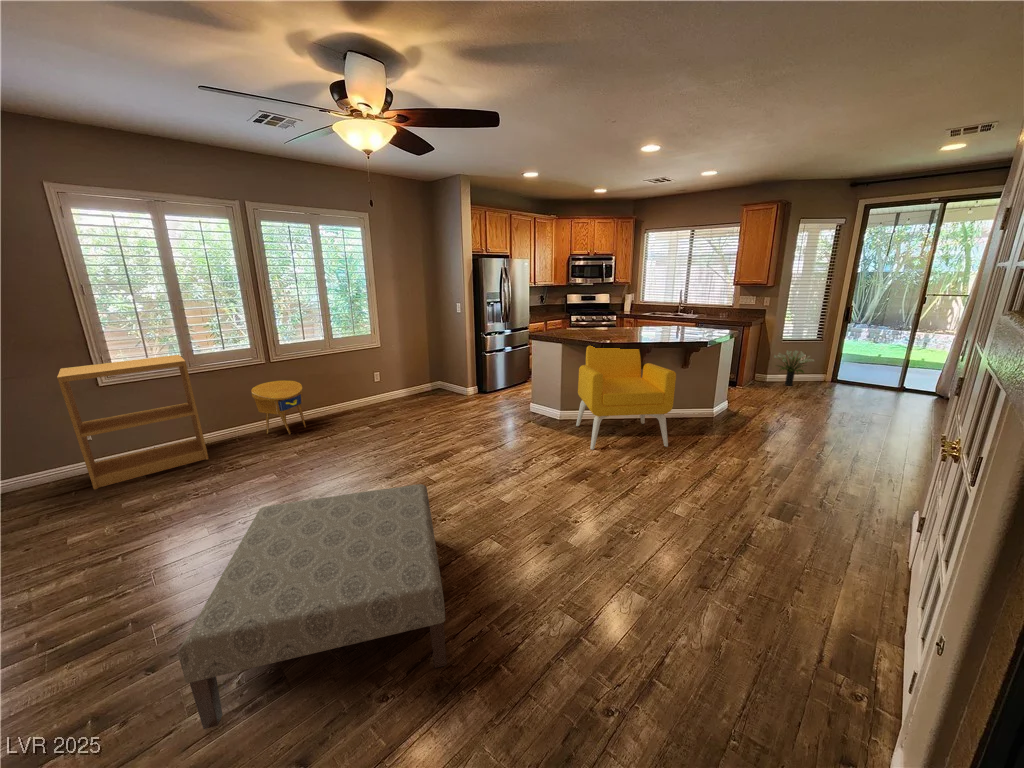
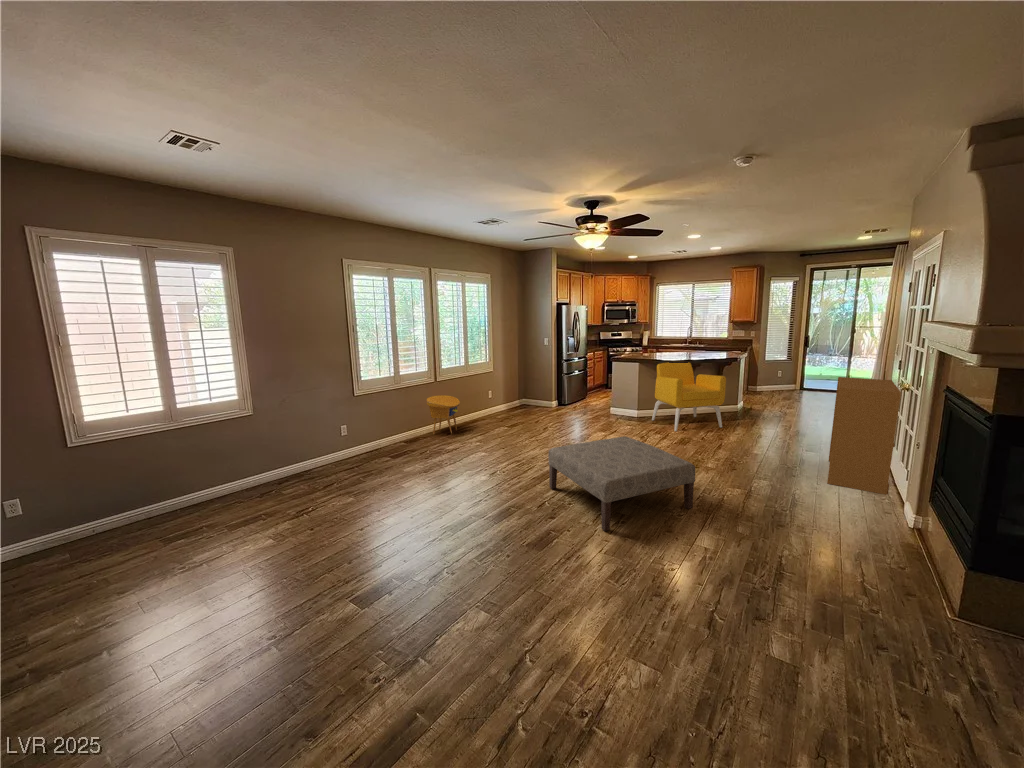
potted plant: present [774,350,814,386] -> none [762,367,791,393]
bookshelf: present [57,355,209,489] -> present [827,377,901,495]

